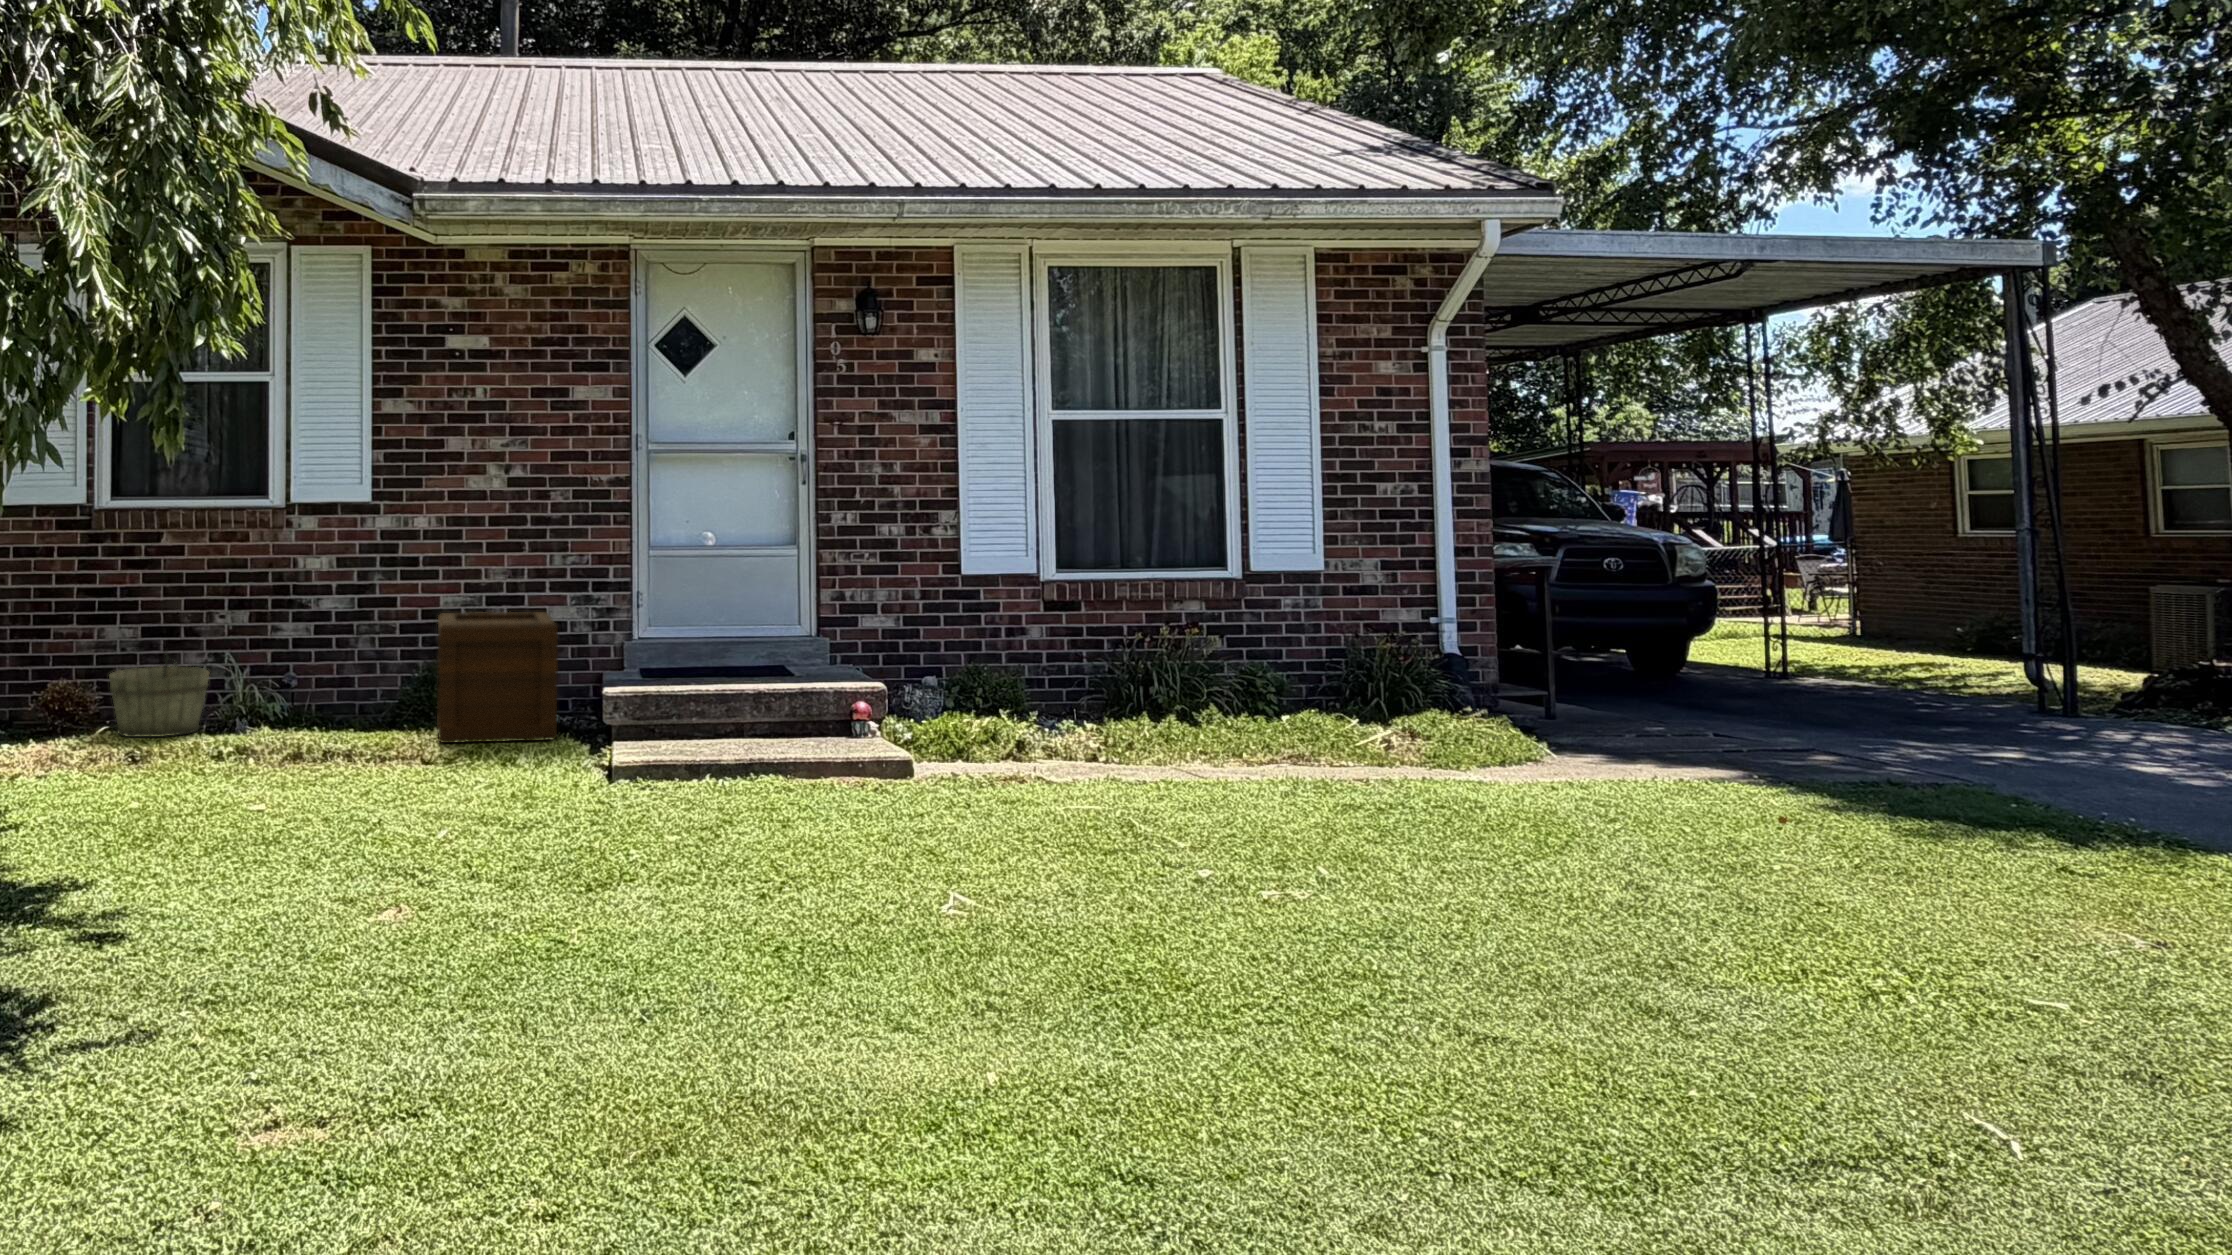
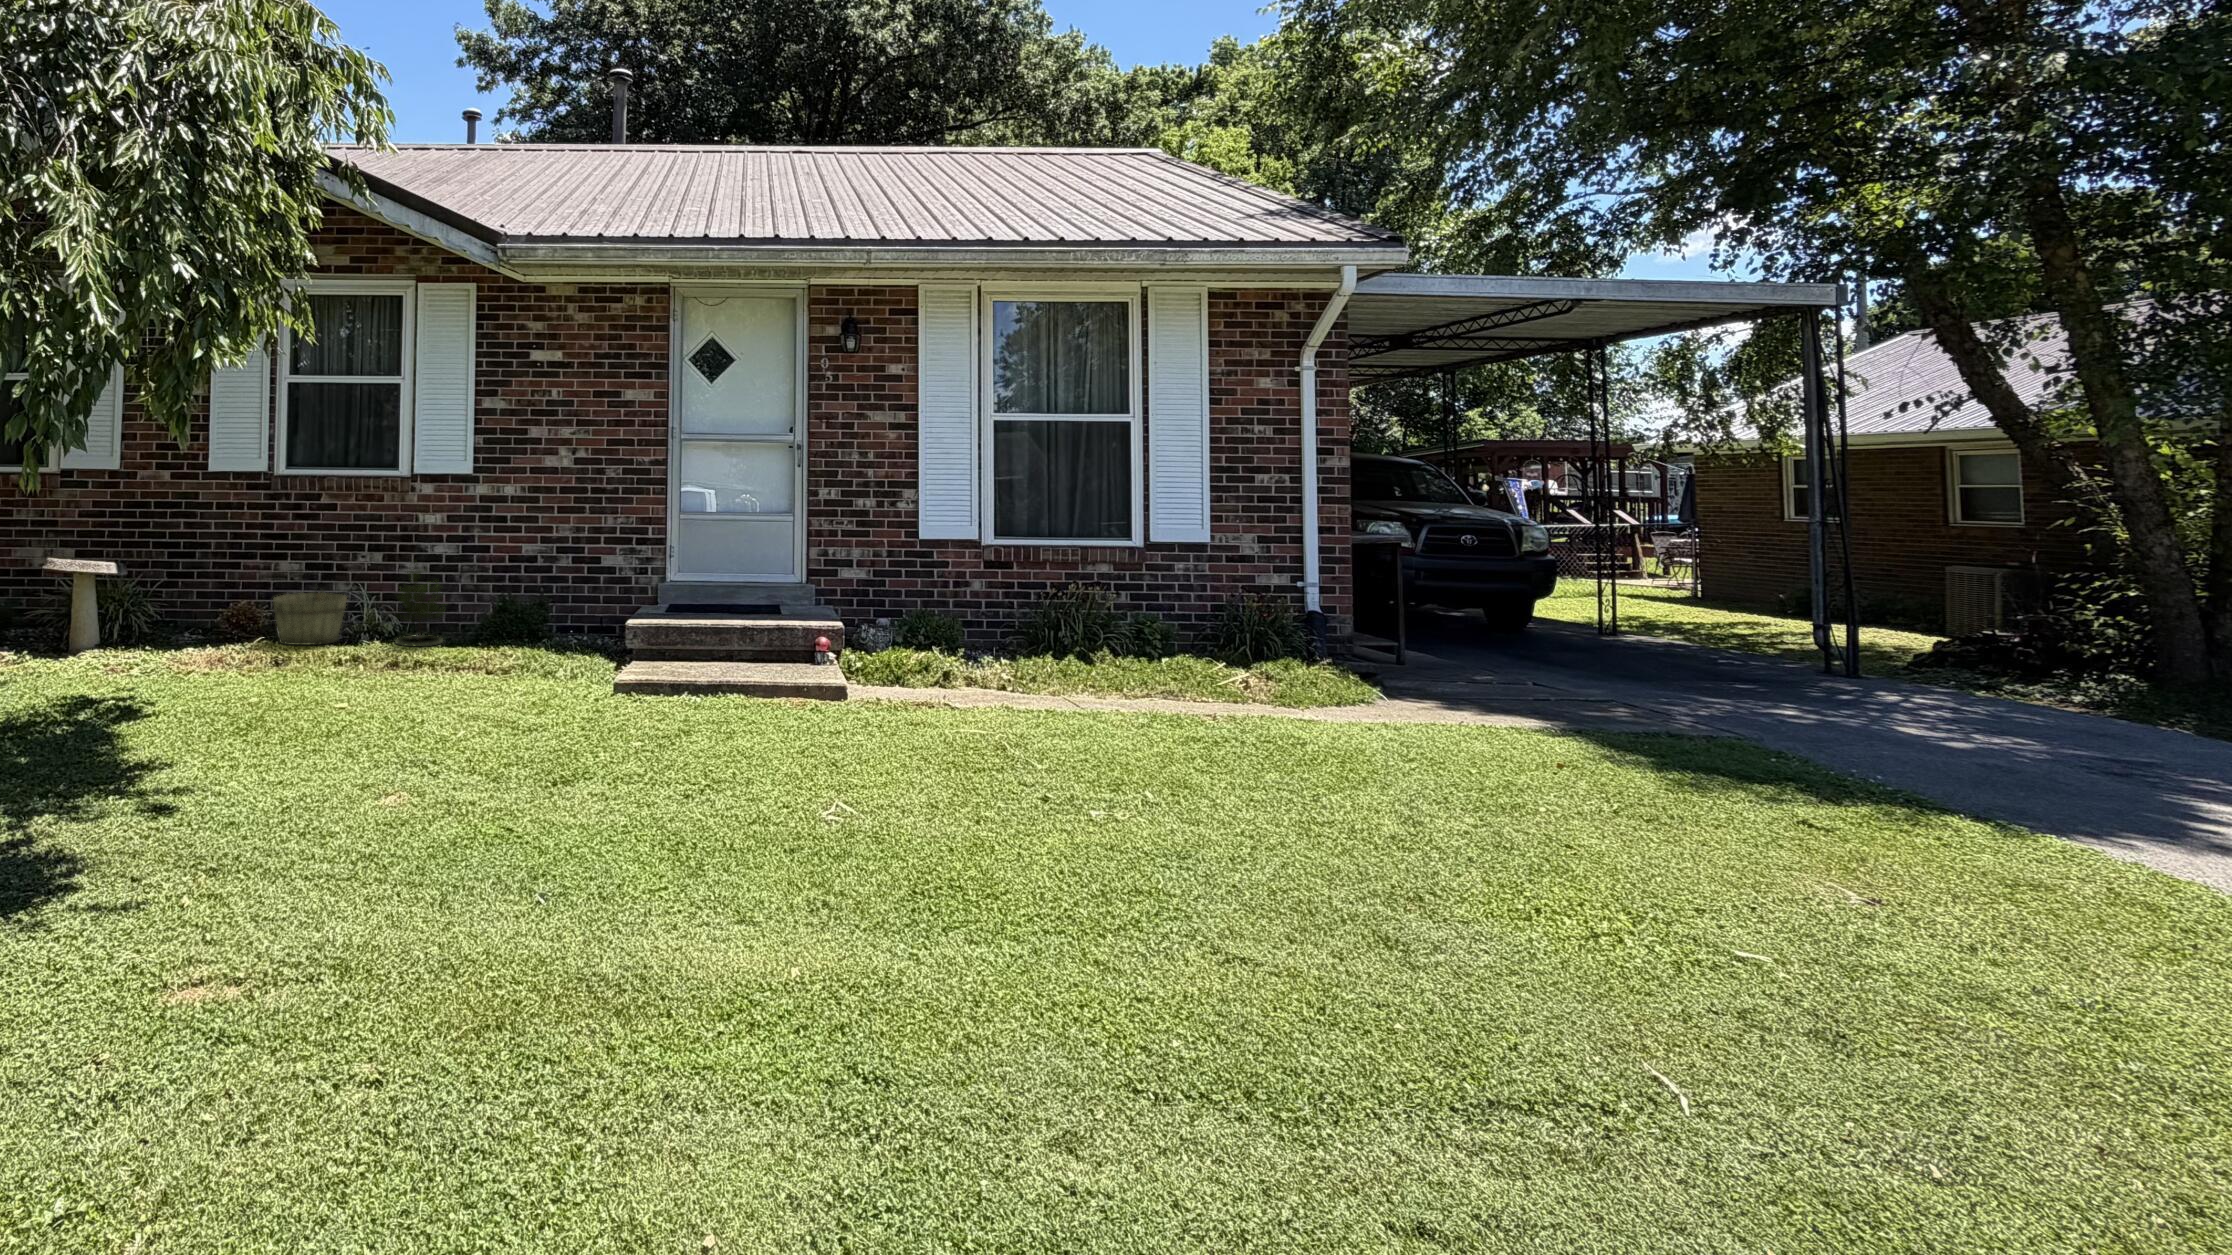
wooden crate: present [437,612,558,743] -> none [506,559,599,658]
potted tree: none [276,616,348,734] -> present [396,563,445,647]

